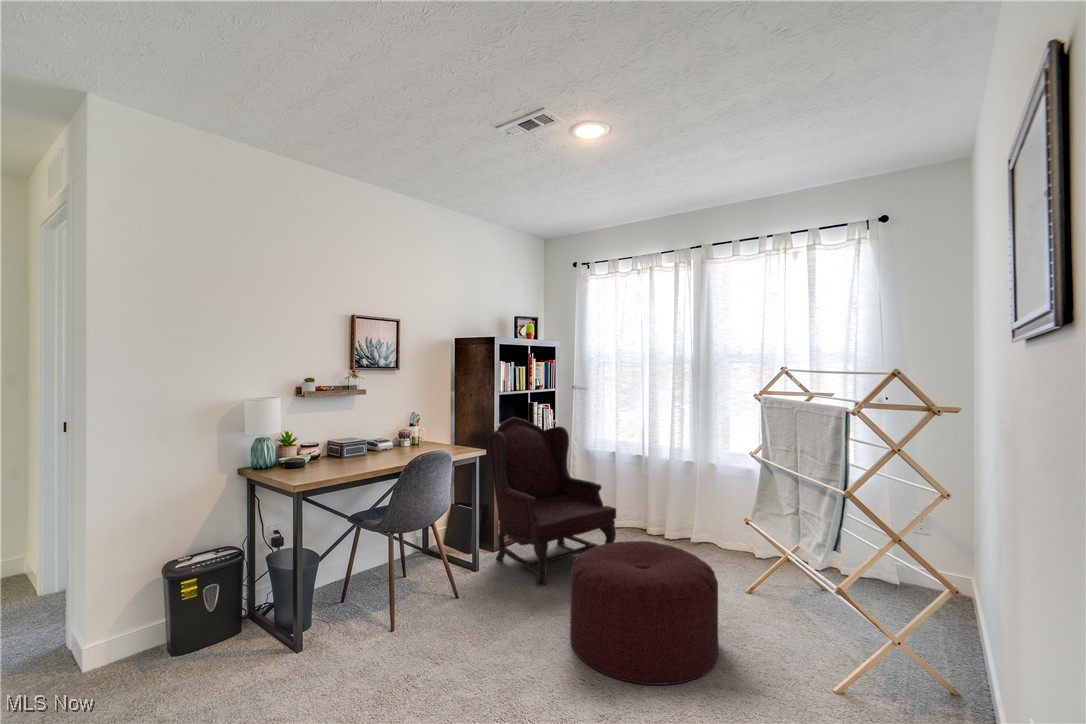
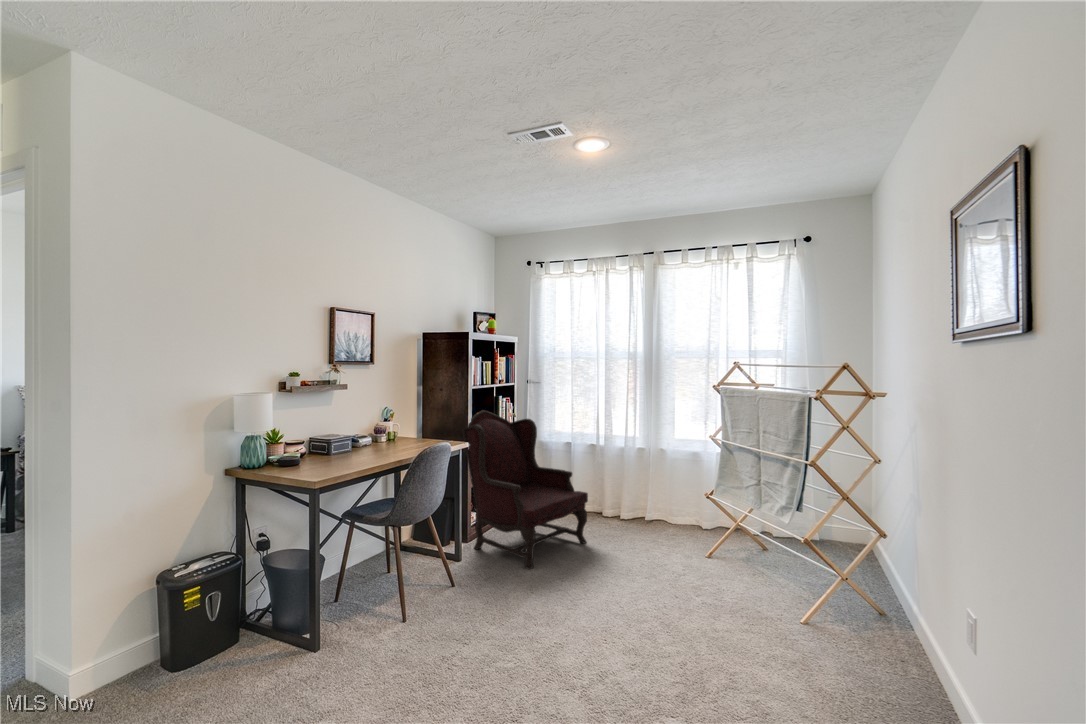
ottoman: present [570,541,718,685] -> none [577,518,709,639]

